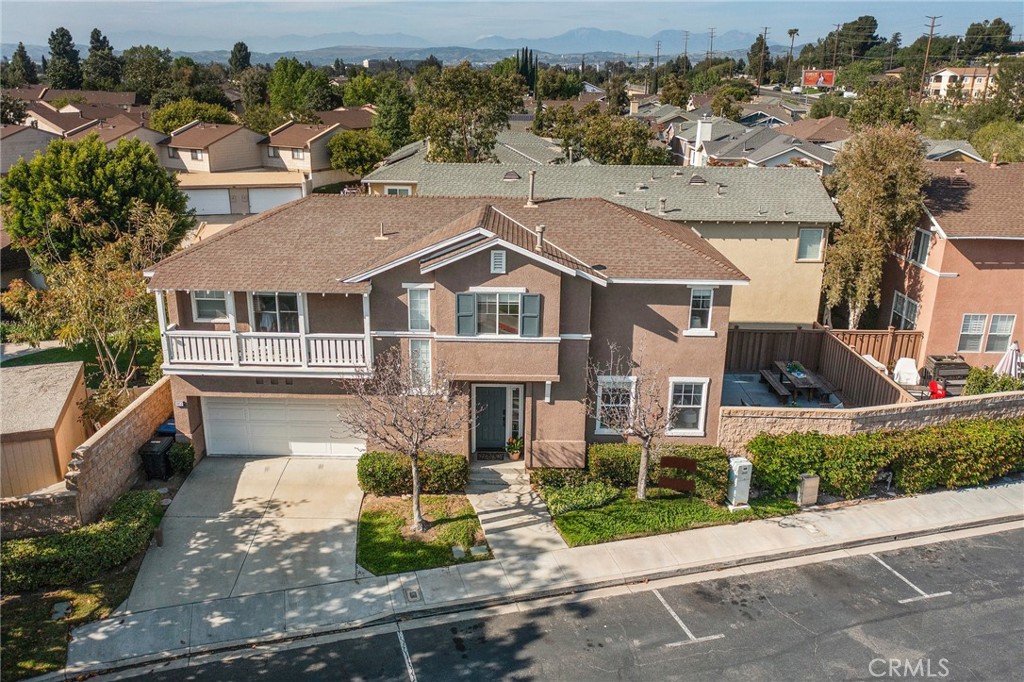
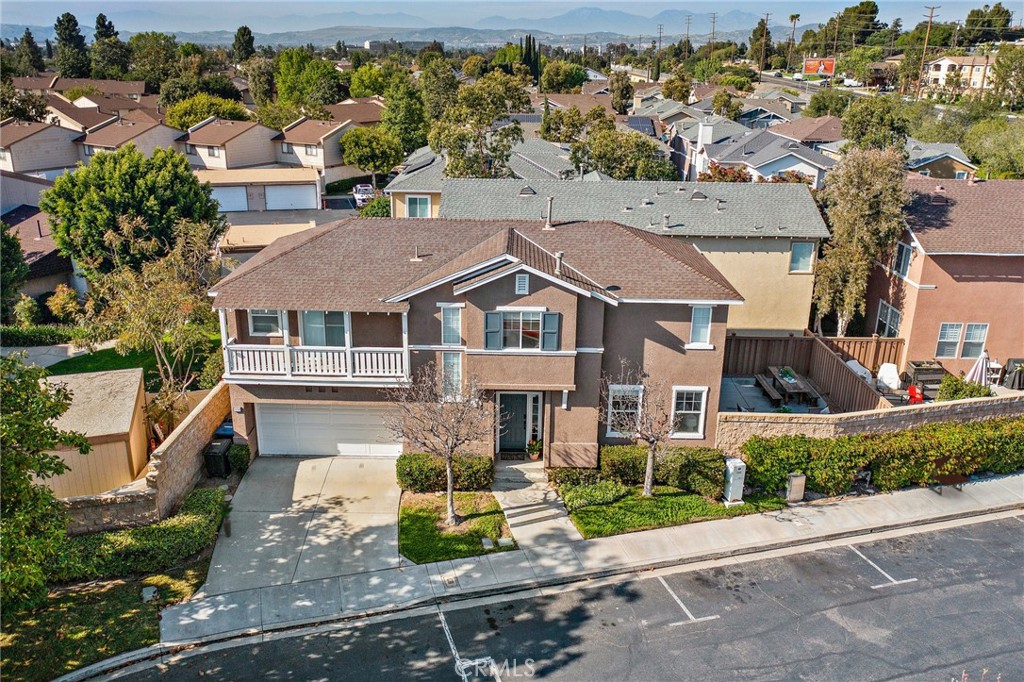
bench: present [658,456,697,503] -> present [930,456,970,495]

